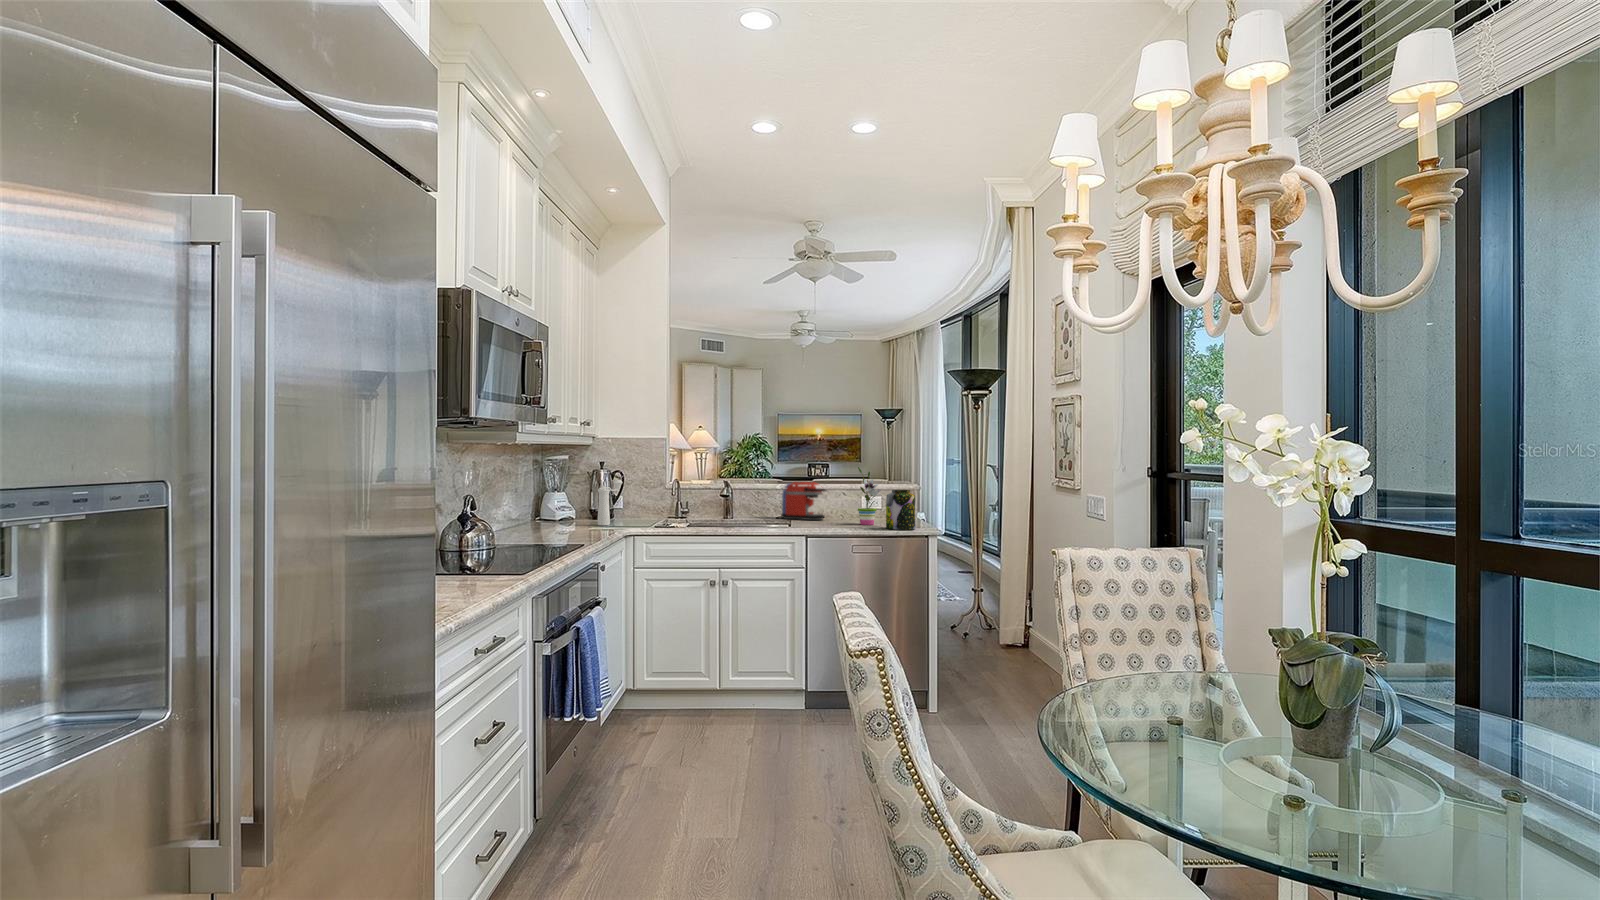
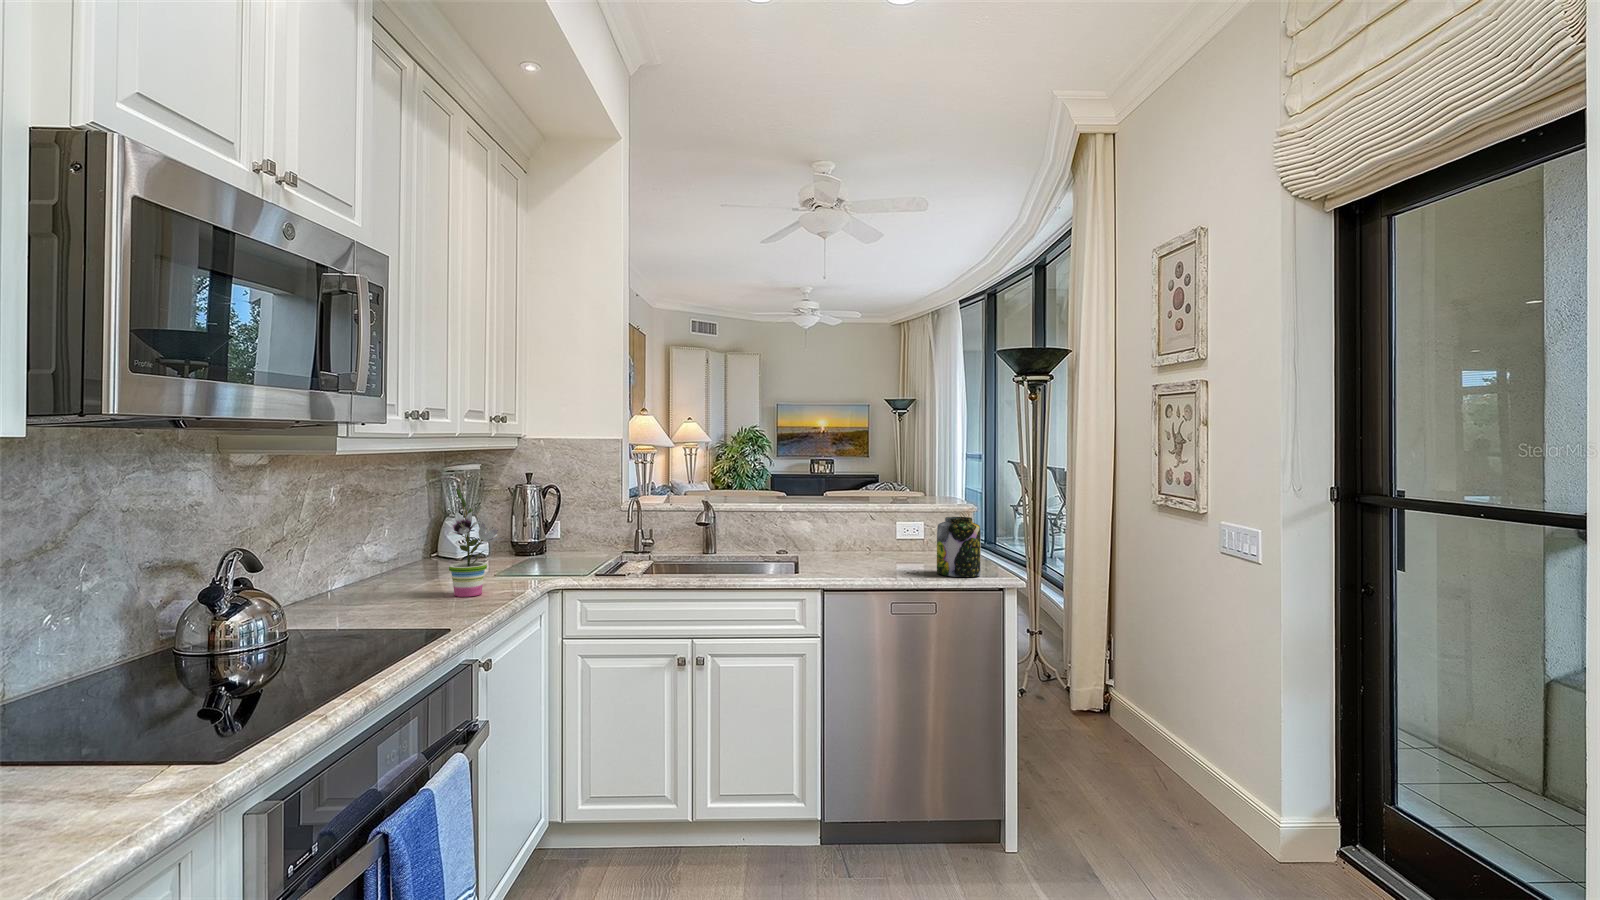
potted plant: present [858,467,881,525] -> present [445,488,503,597]
pepper mill: present [598,480,623,525] -> none [515,501,555,569]
coffee maker: present [781,482,826,520] -> none [783,500,852,554]

